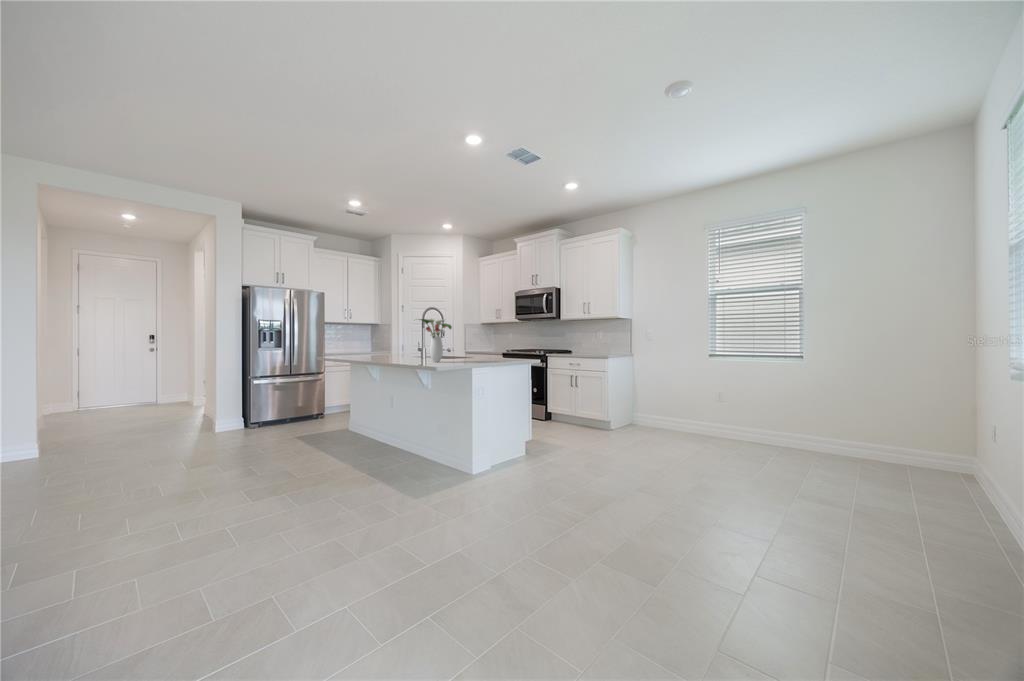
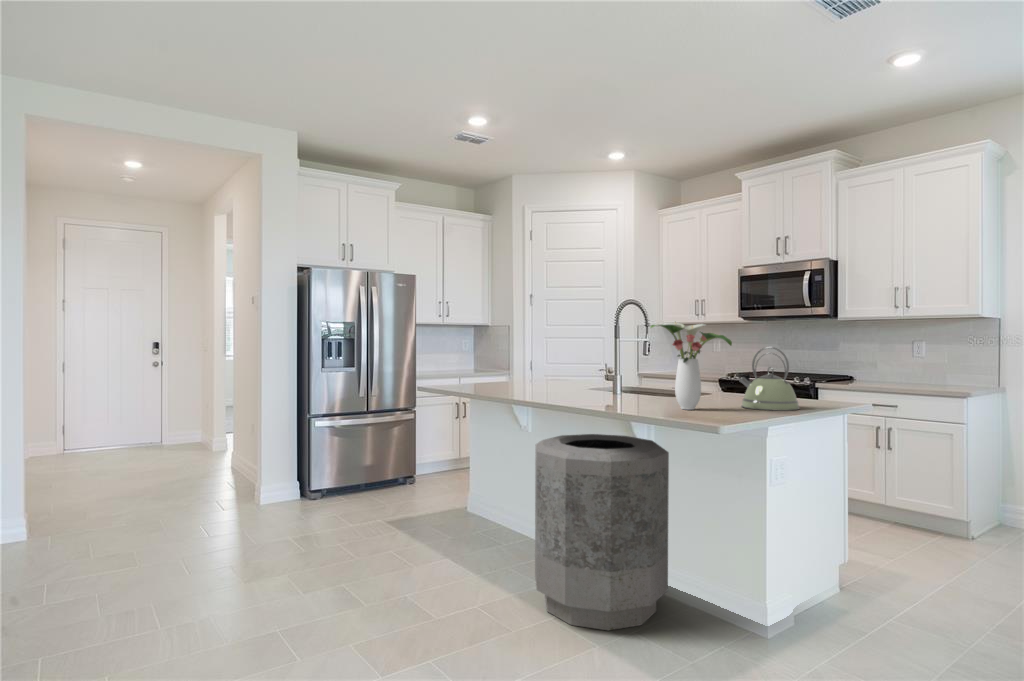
kettle: none [467,331,494,362] -> present [739,347,799,411]
trash can: none [360,378,431,475] -> present [535,434,669,631]

